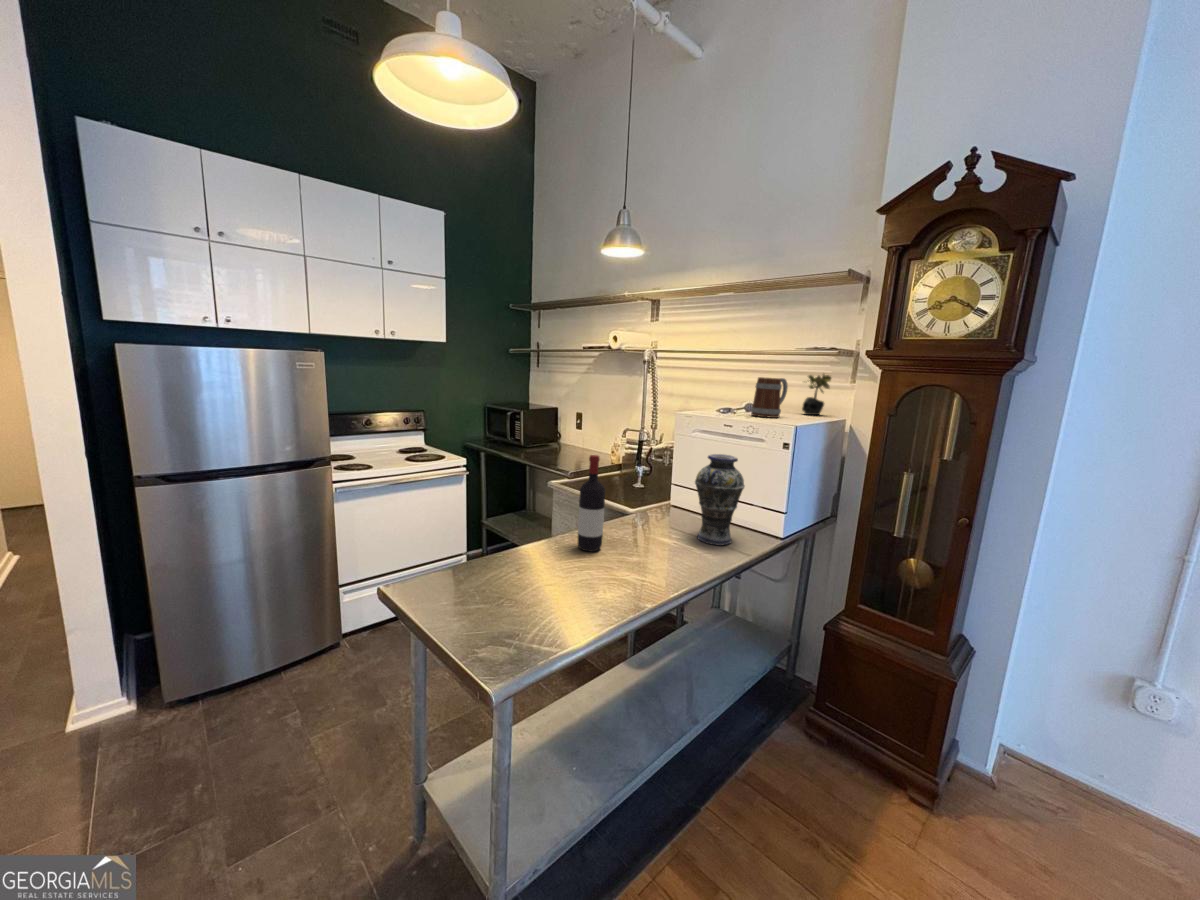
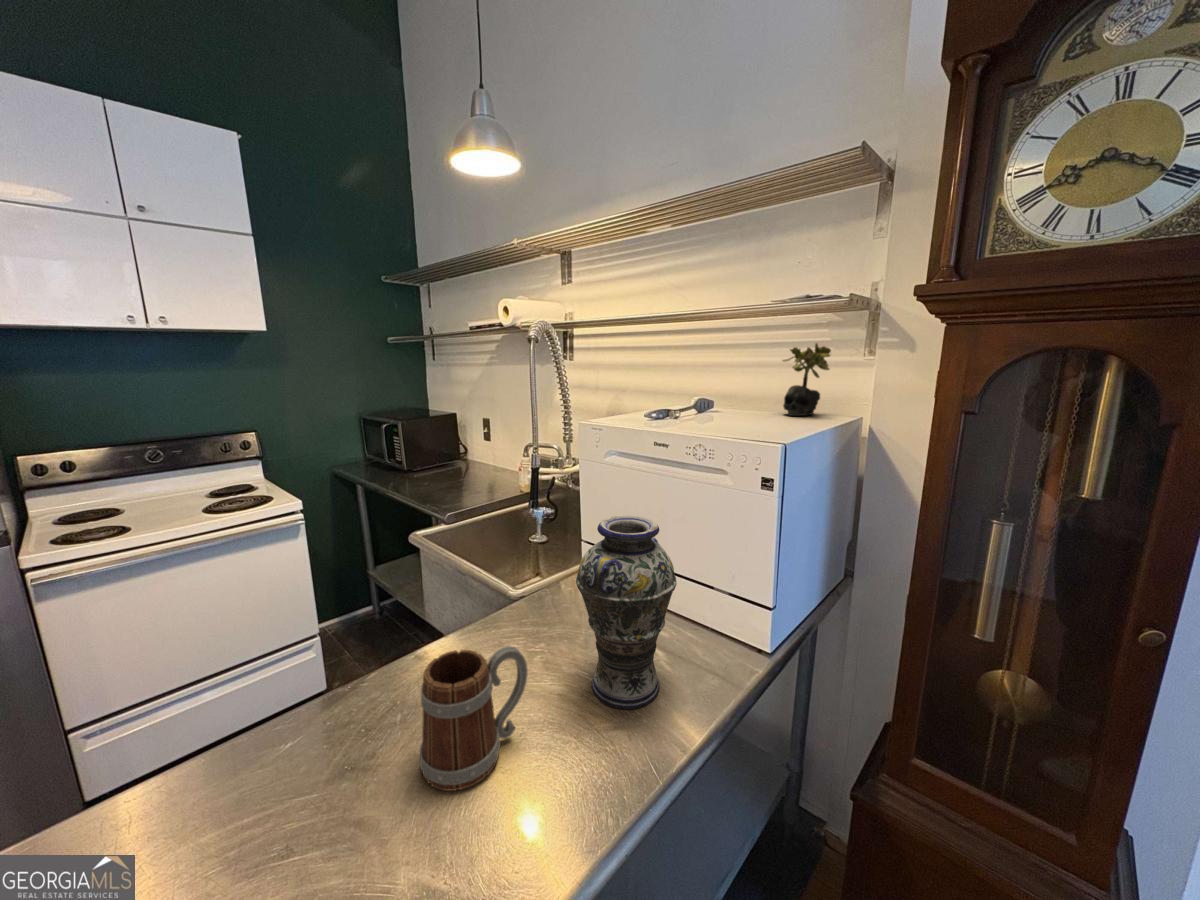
mug: present [751,377,788,418] -> present [420,646,528,791]
wine bottle: present [578,455,605,552] -> none [269,562,352,787]

